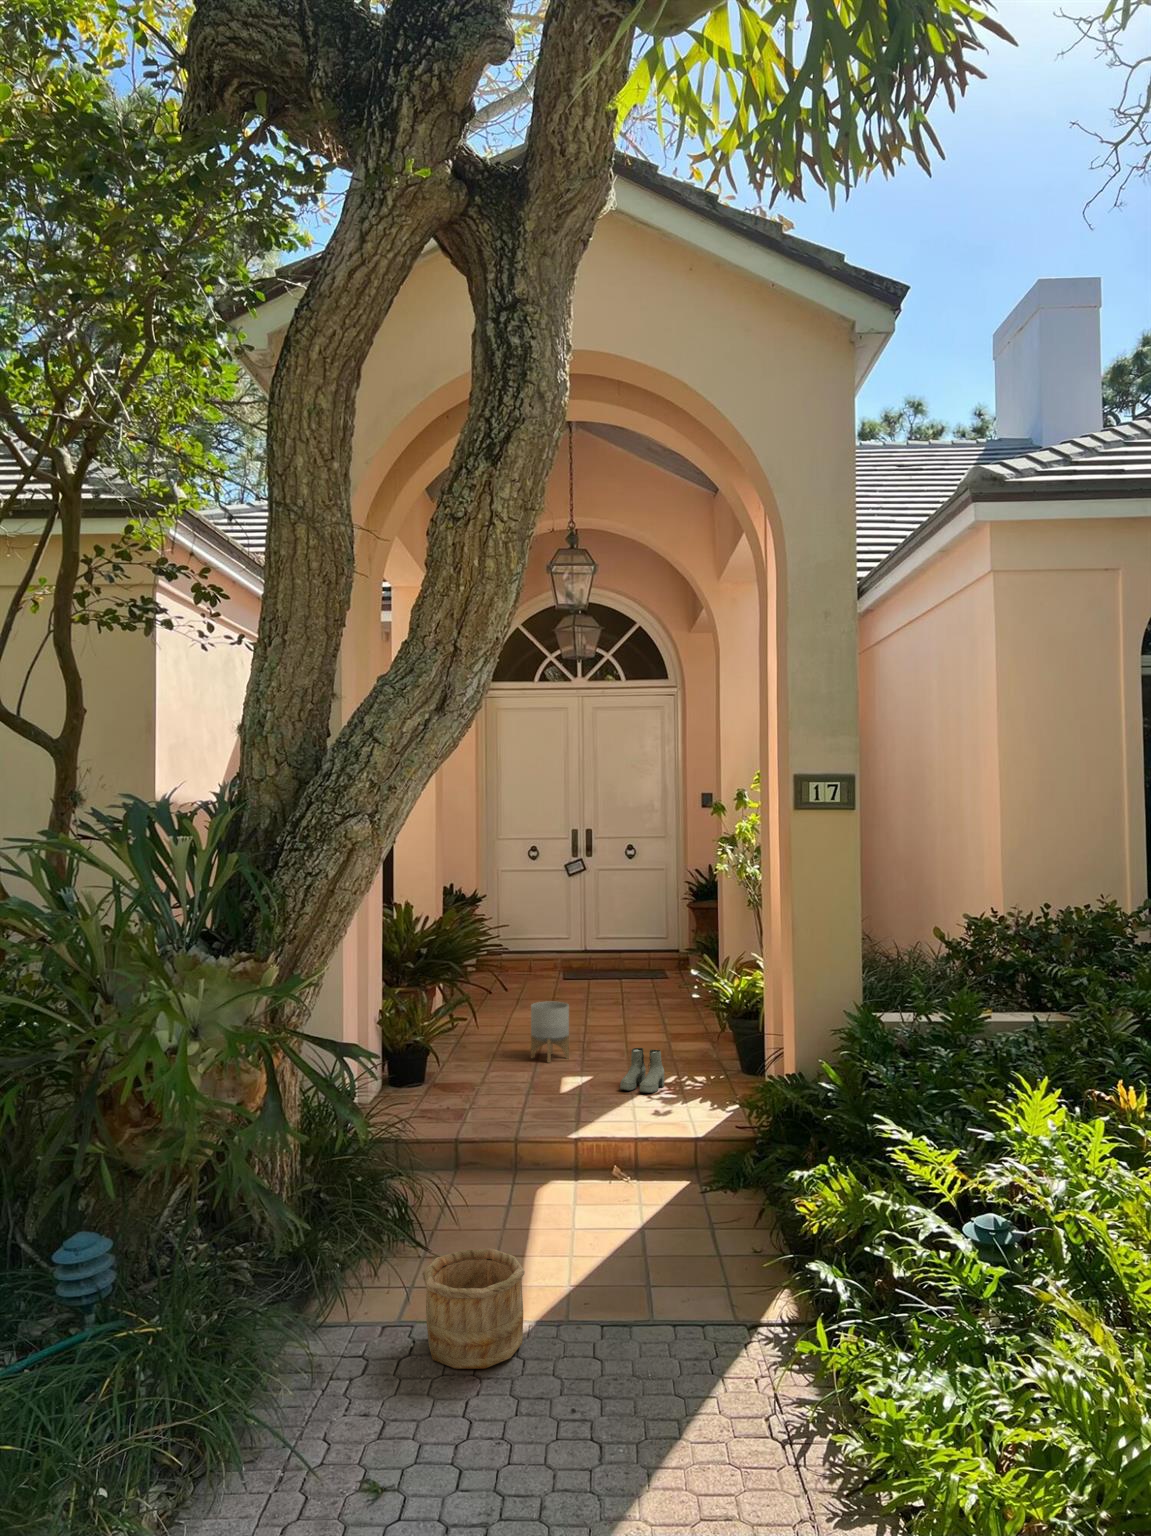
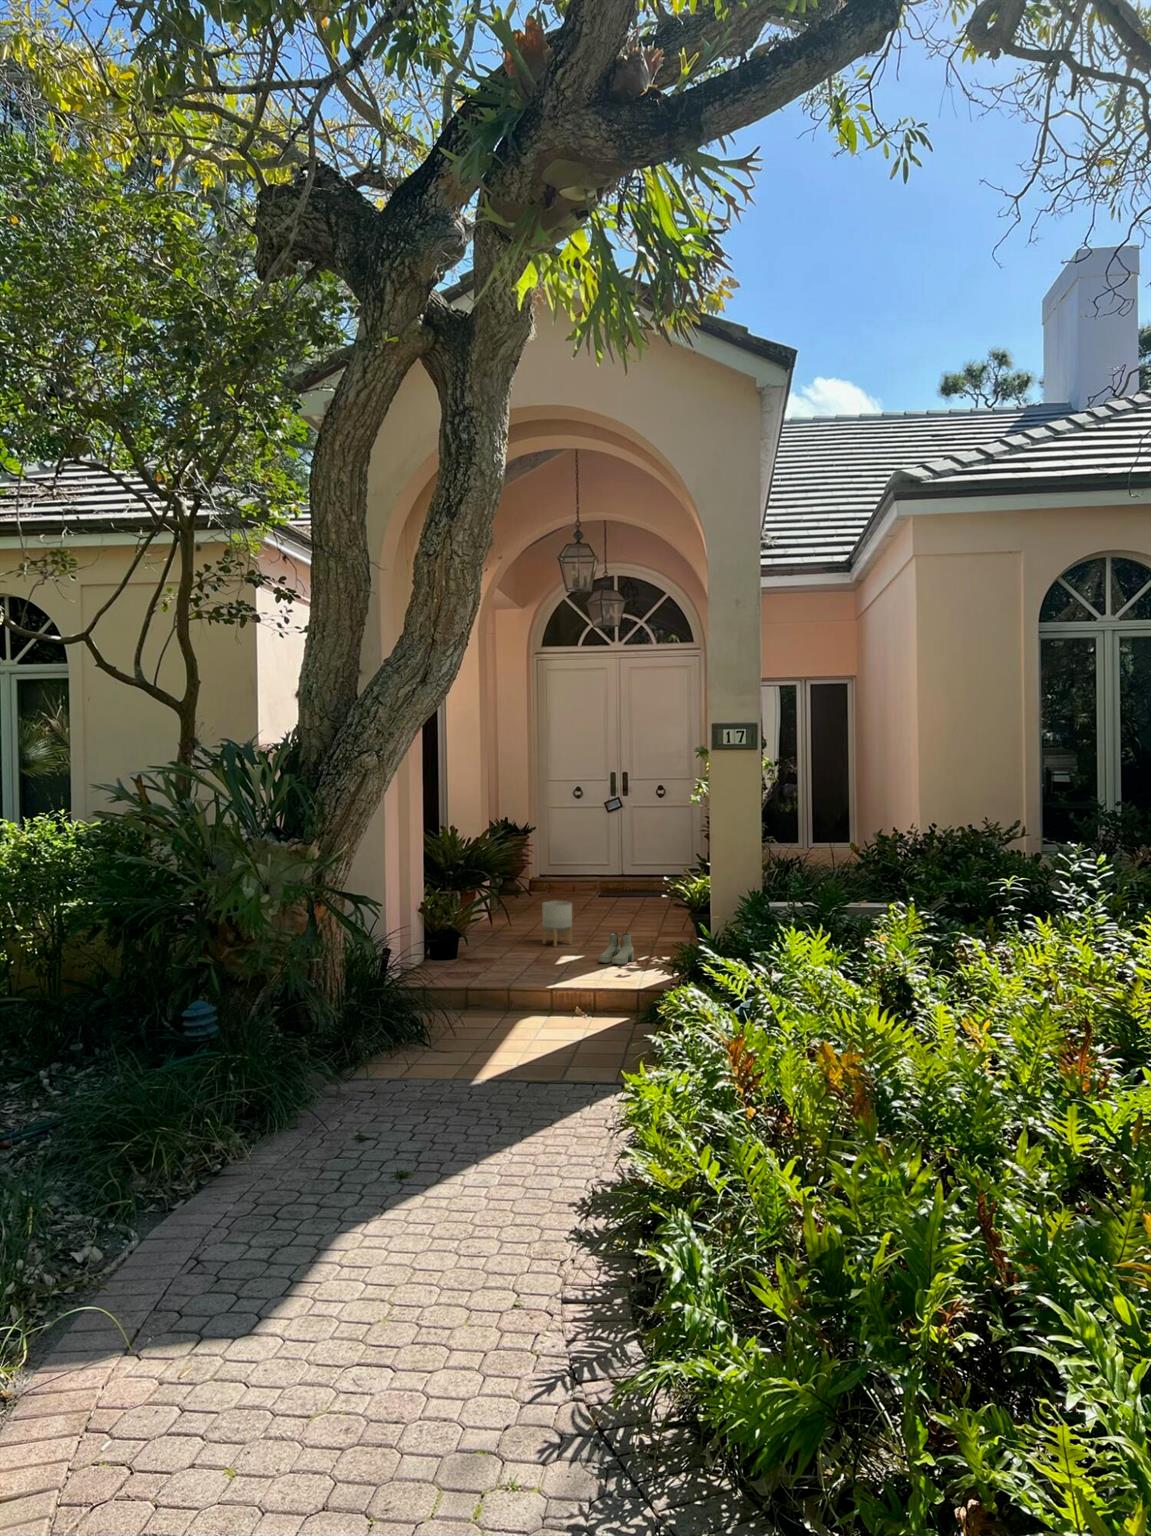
wooden bucket: present [422,1249,525,1369] -> none [410,1032,474,1098]

